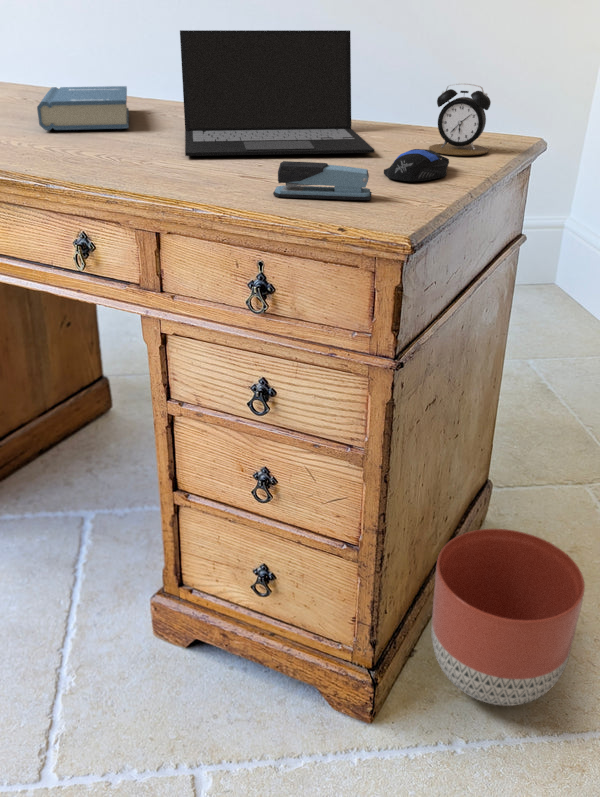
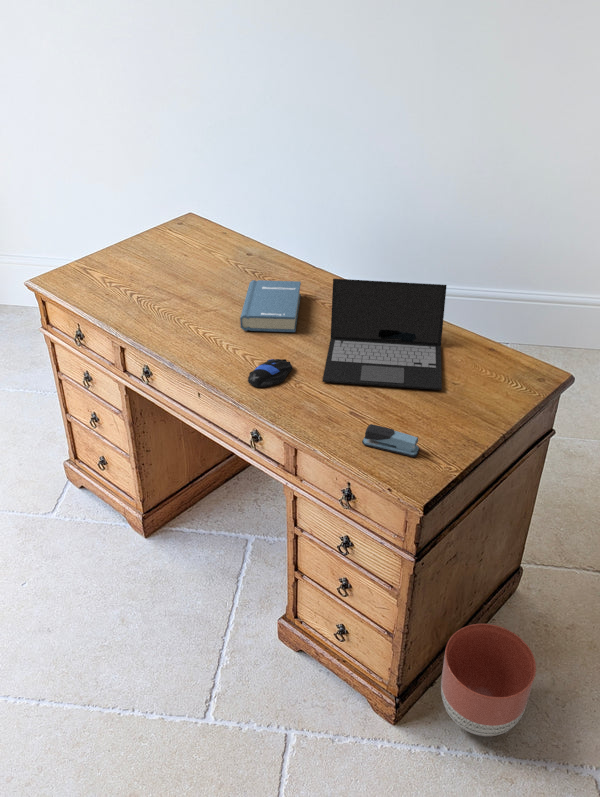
alarm clock: present [429,84,491,155] -> none [483,348,525,397]
computer mouse: present [384,149,449,181] -> present [248,359,292,387]

